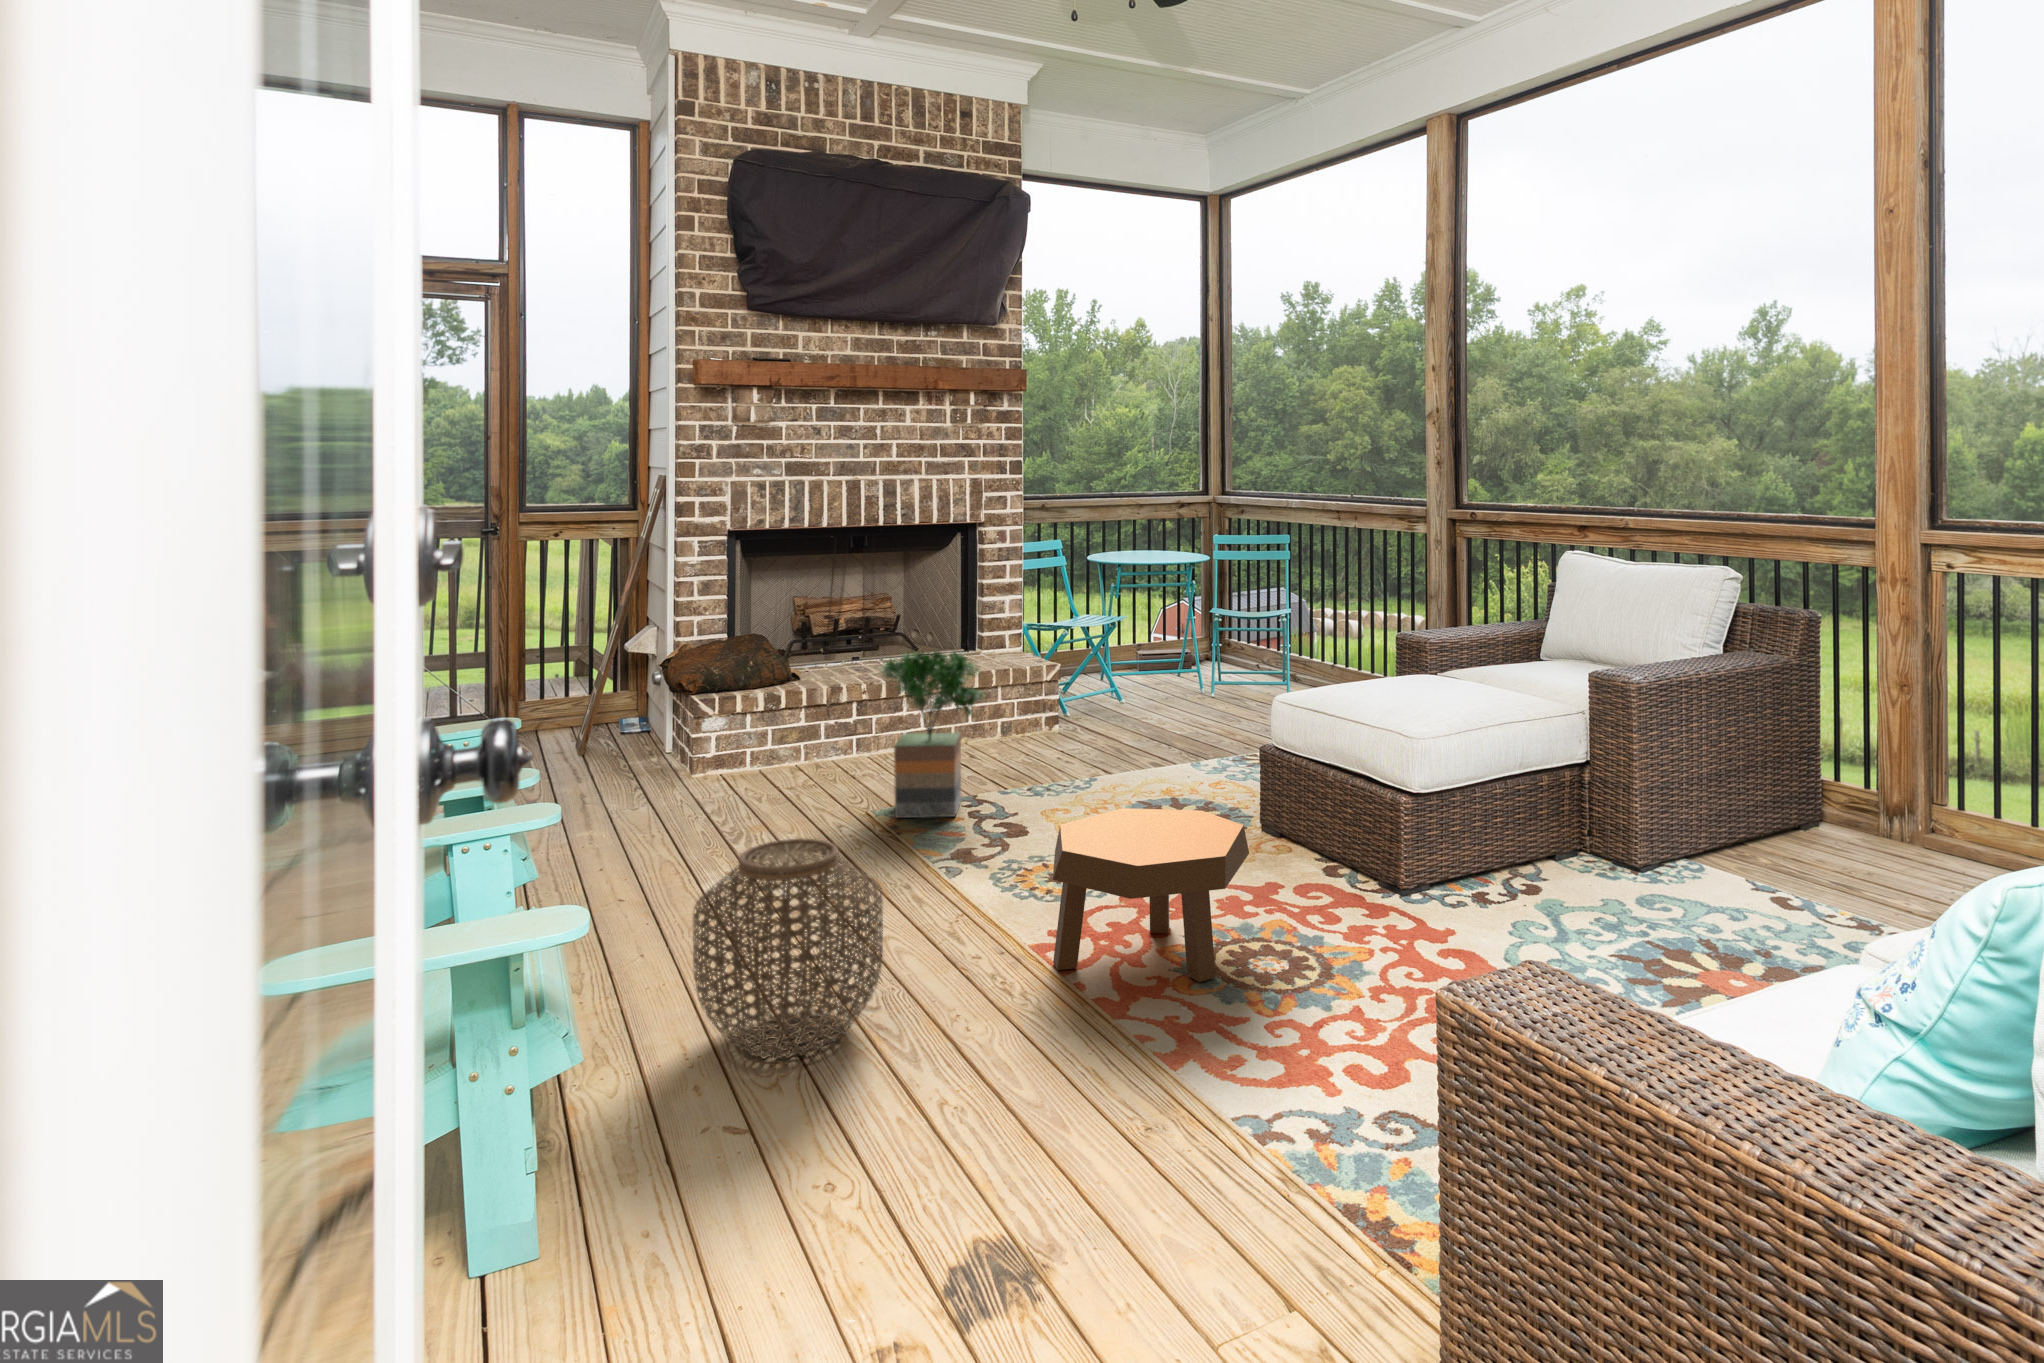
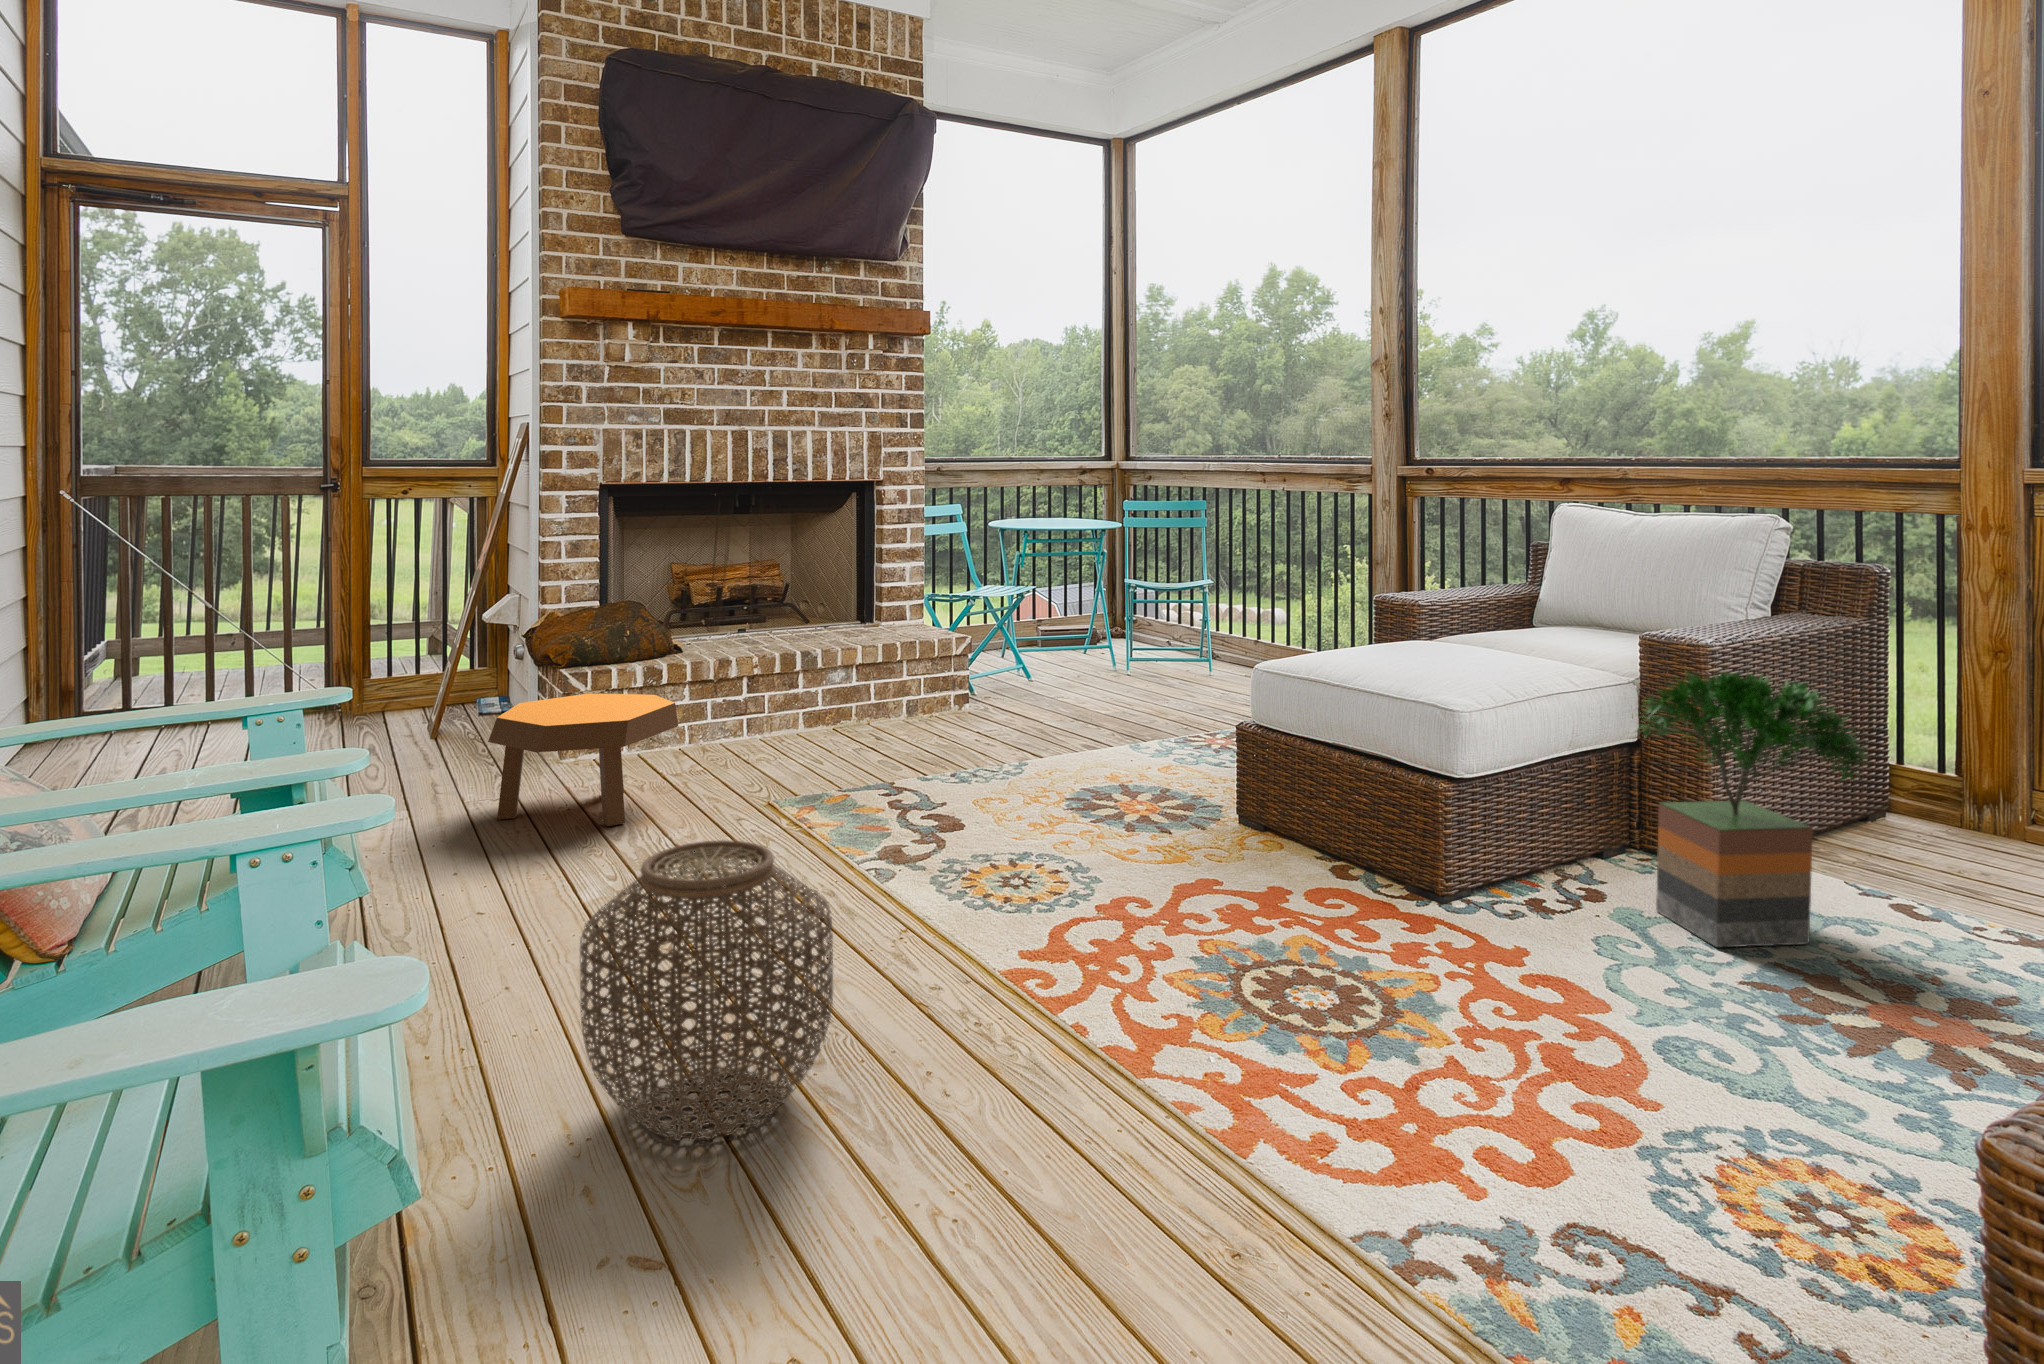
potted tree: present [881,651,984,818] -> present [1637,673,1867,947]
footstool: present [1053,808,1249,982] -> present [488,693,678,826]

